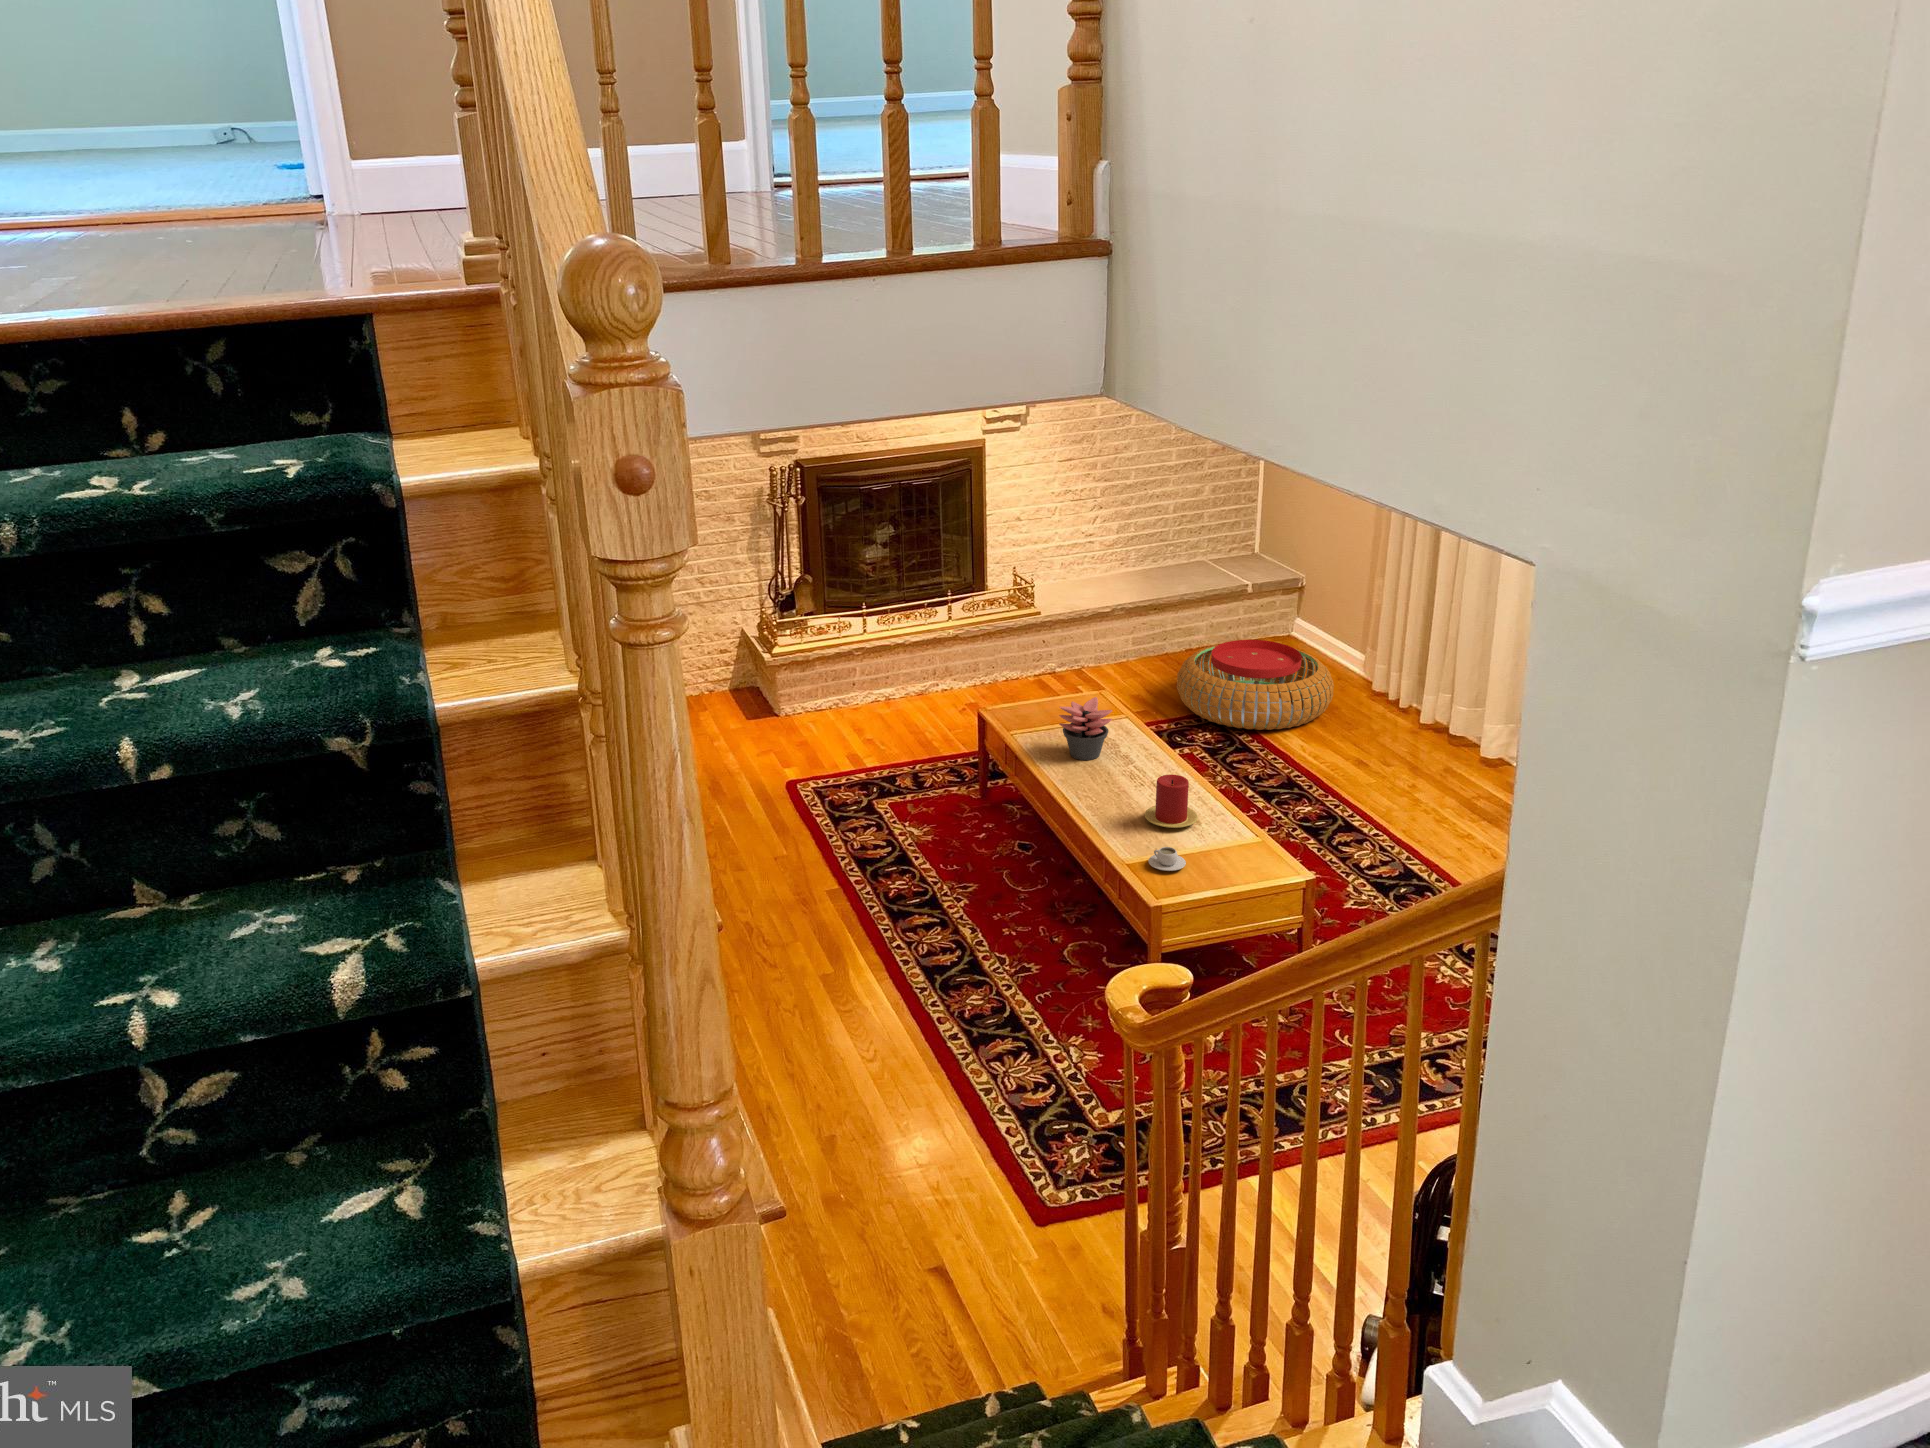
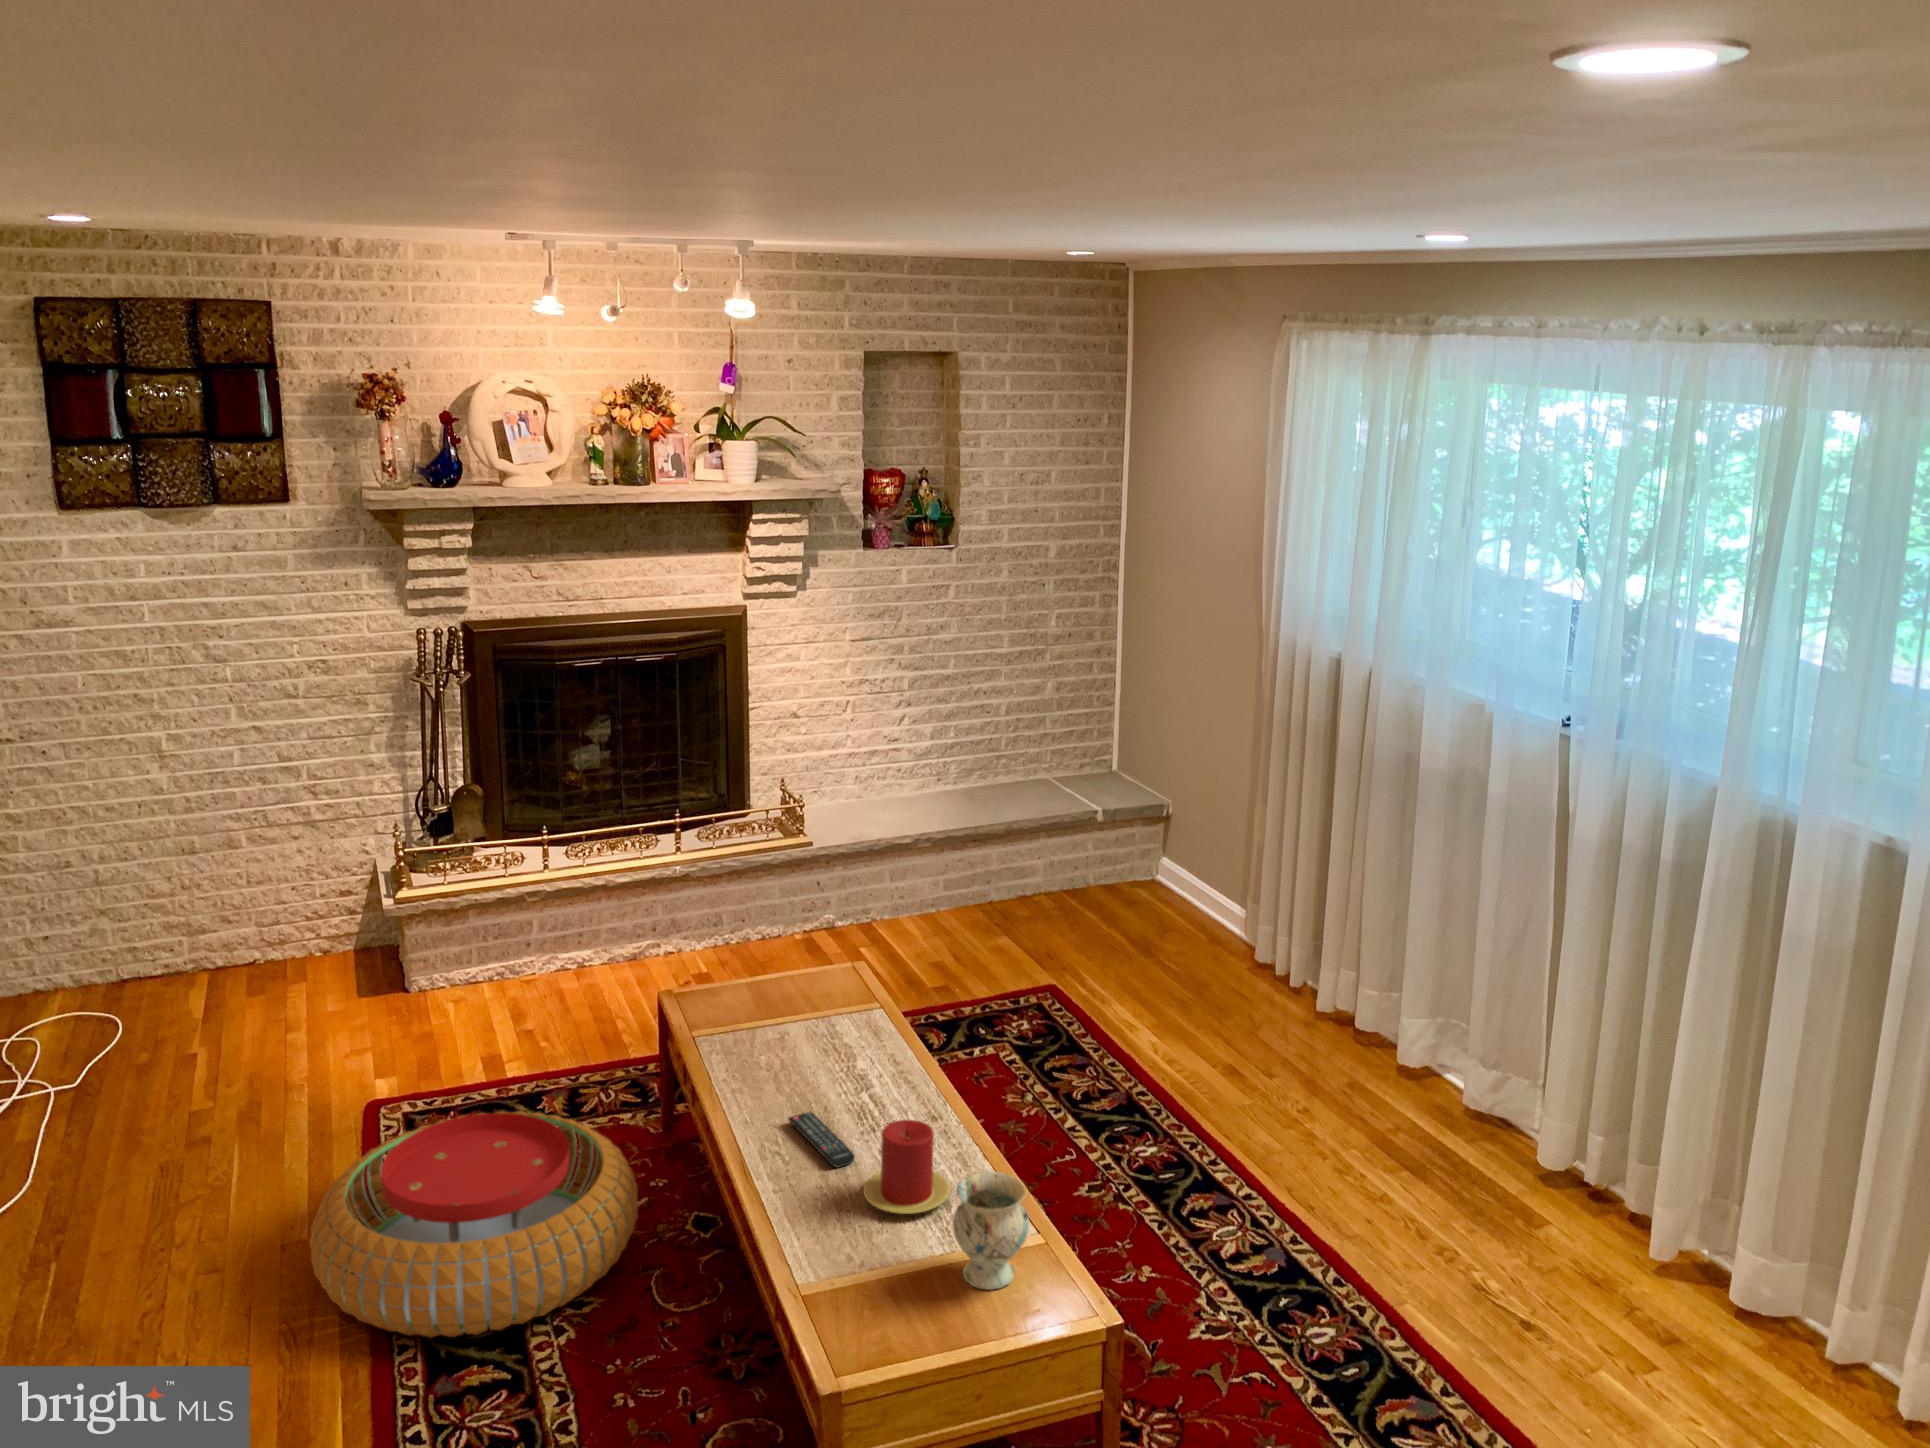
pouf: present [1177,640,1334,730] -> present [310,1111,638,1337]
succulent plant: present [1059,697,1112,760] -> none [763,980,846,1081]
remote control: none [1085,776,1134,806] -> present [789,1112,855,1168]
vase: none [1210,799,1256,864] -> present [953,1172,1029,1290]
teacup: present [1149,847,1186,871] -> none [845,1259,909,1307]

